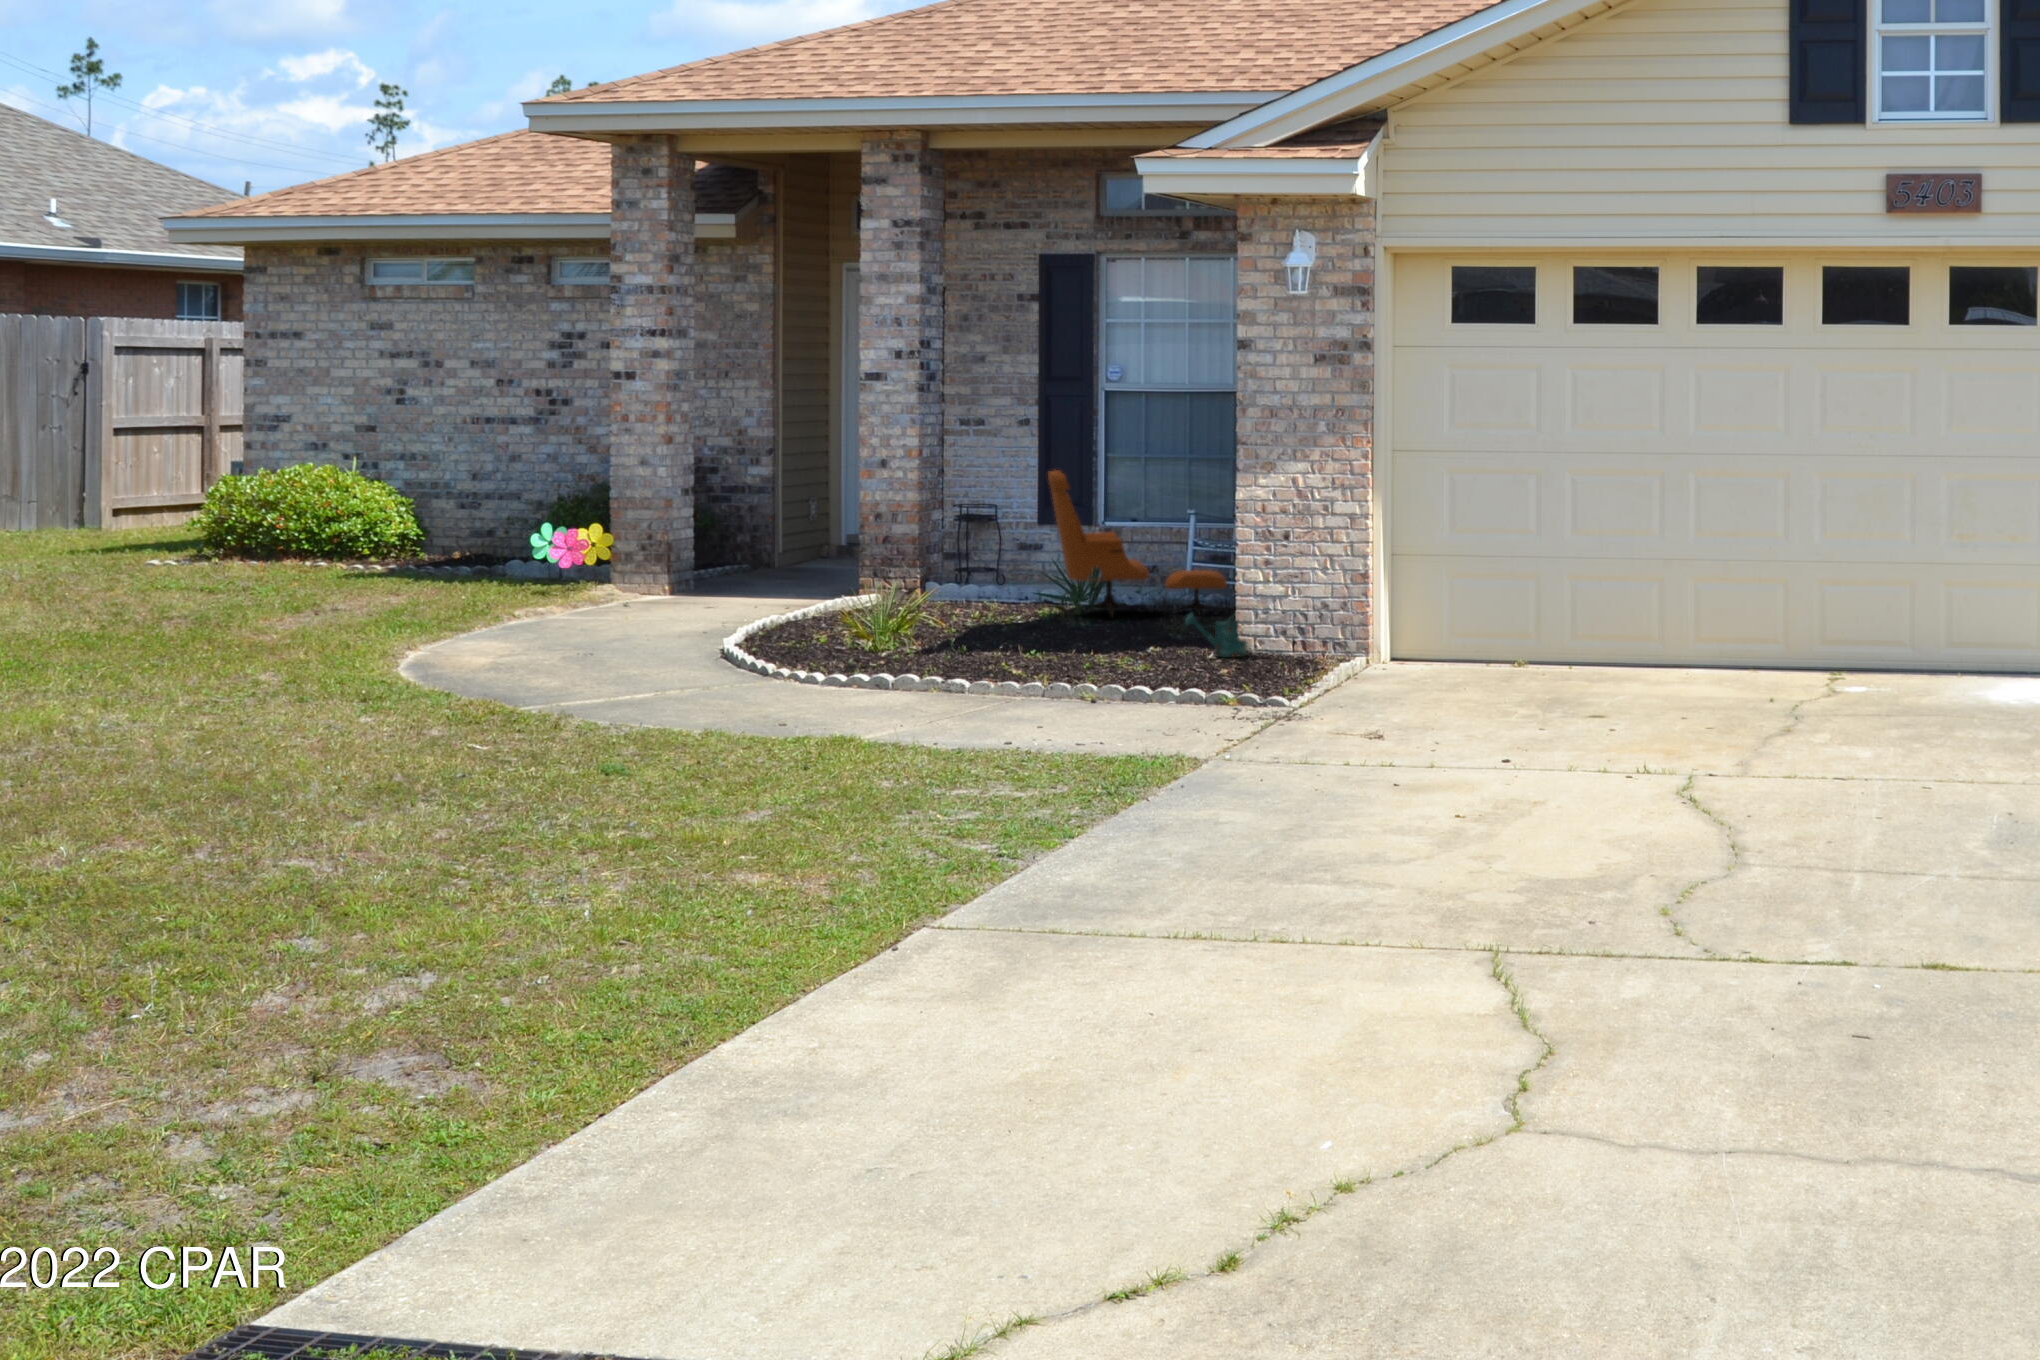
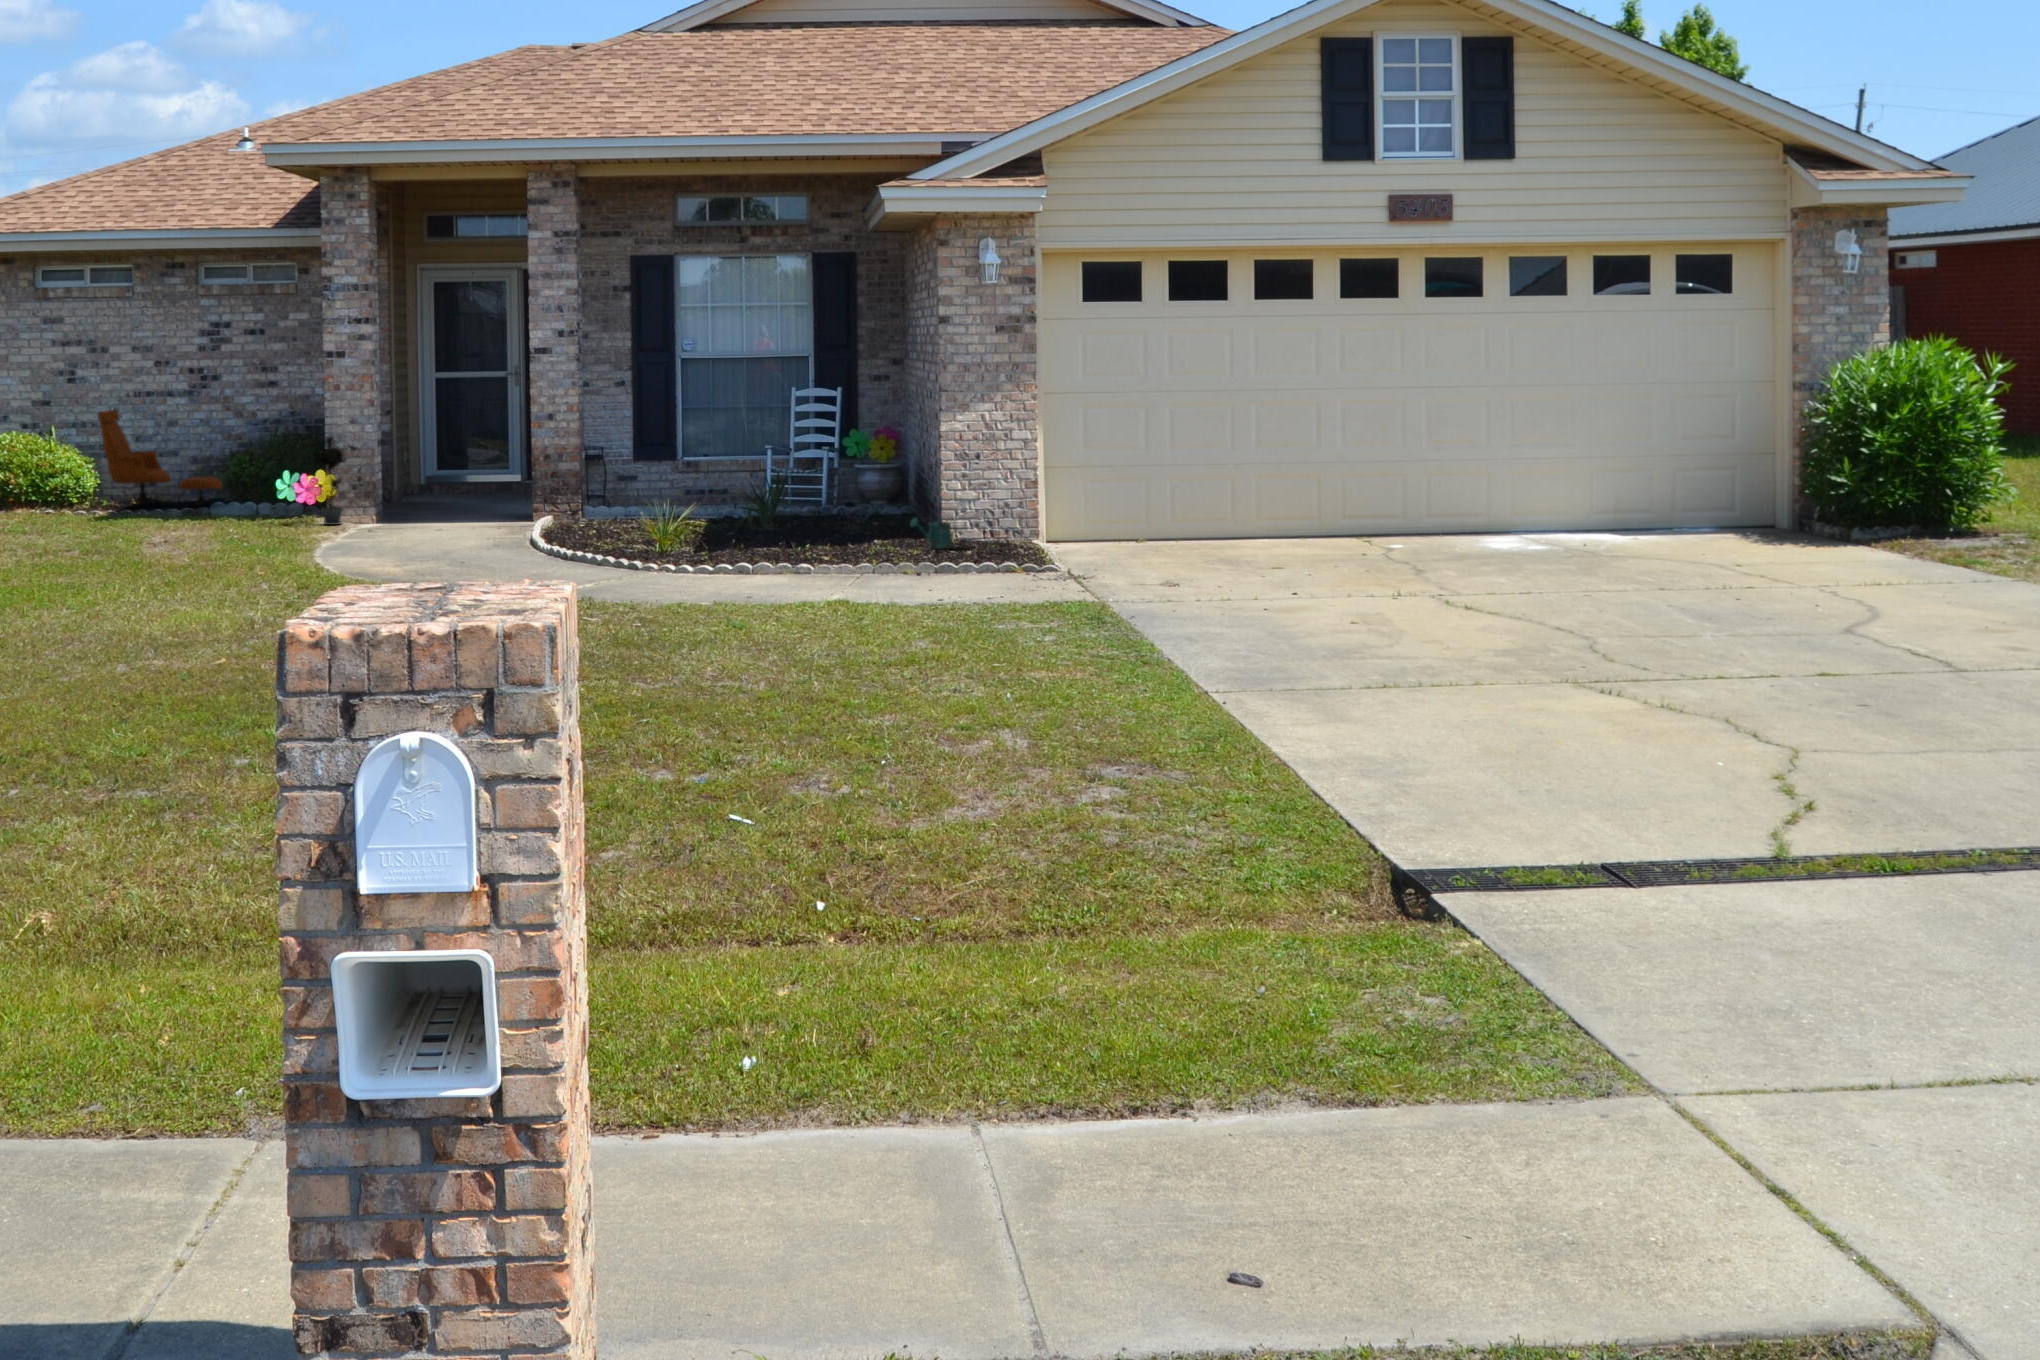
lounge chair: present [1048,470,1227,617] -> present [98,410,222,507]
potted plant: none [571,476,639,595] -> present [301,437,357,525]

